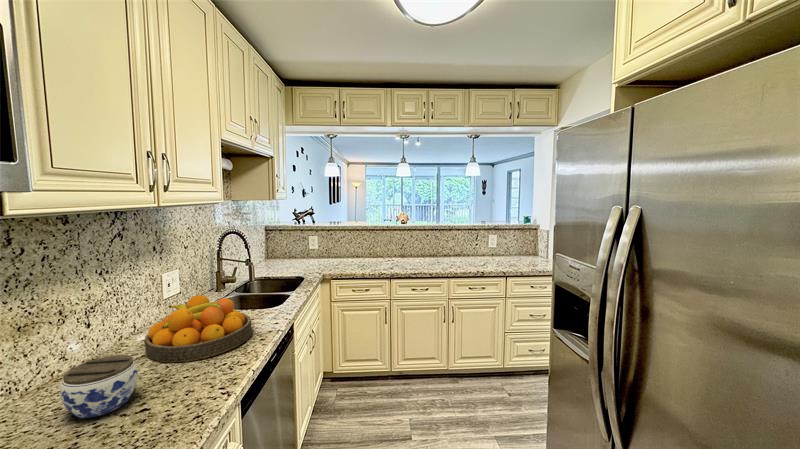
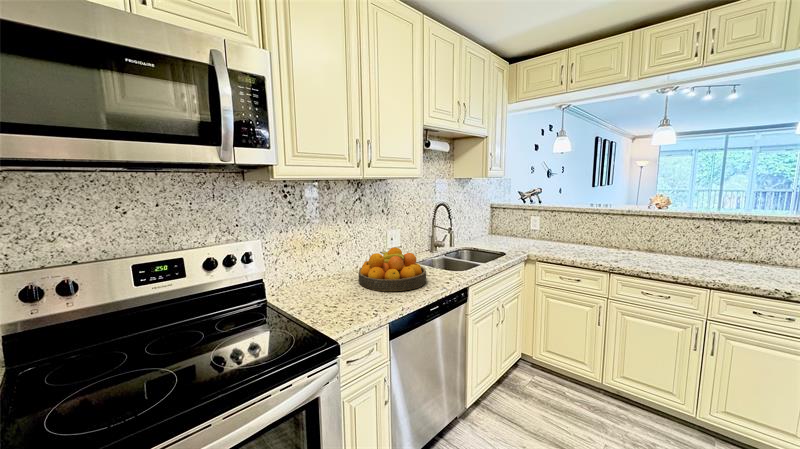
jar: present [60,355,138,418] -> none [303,271,339,302]

